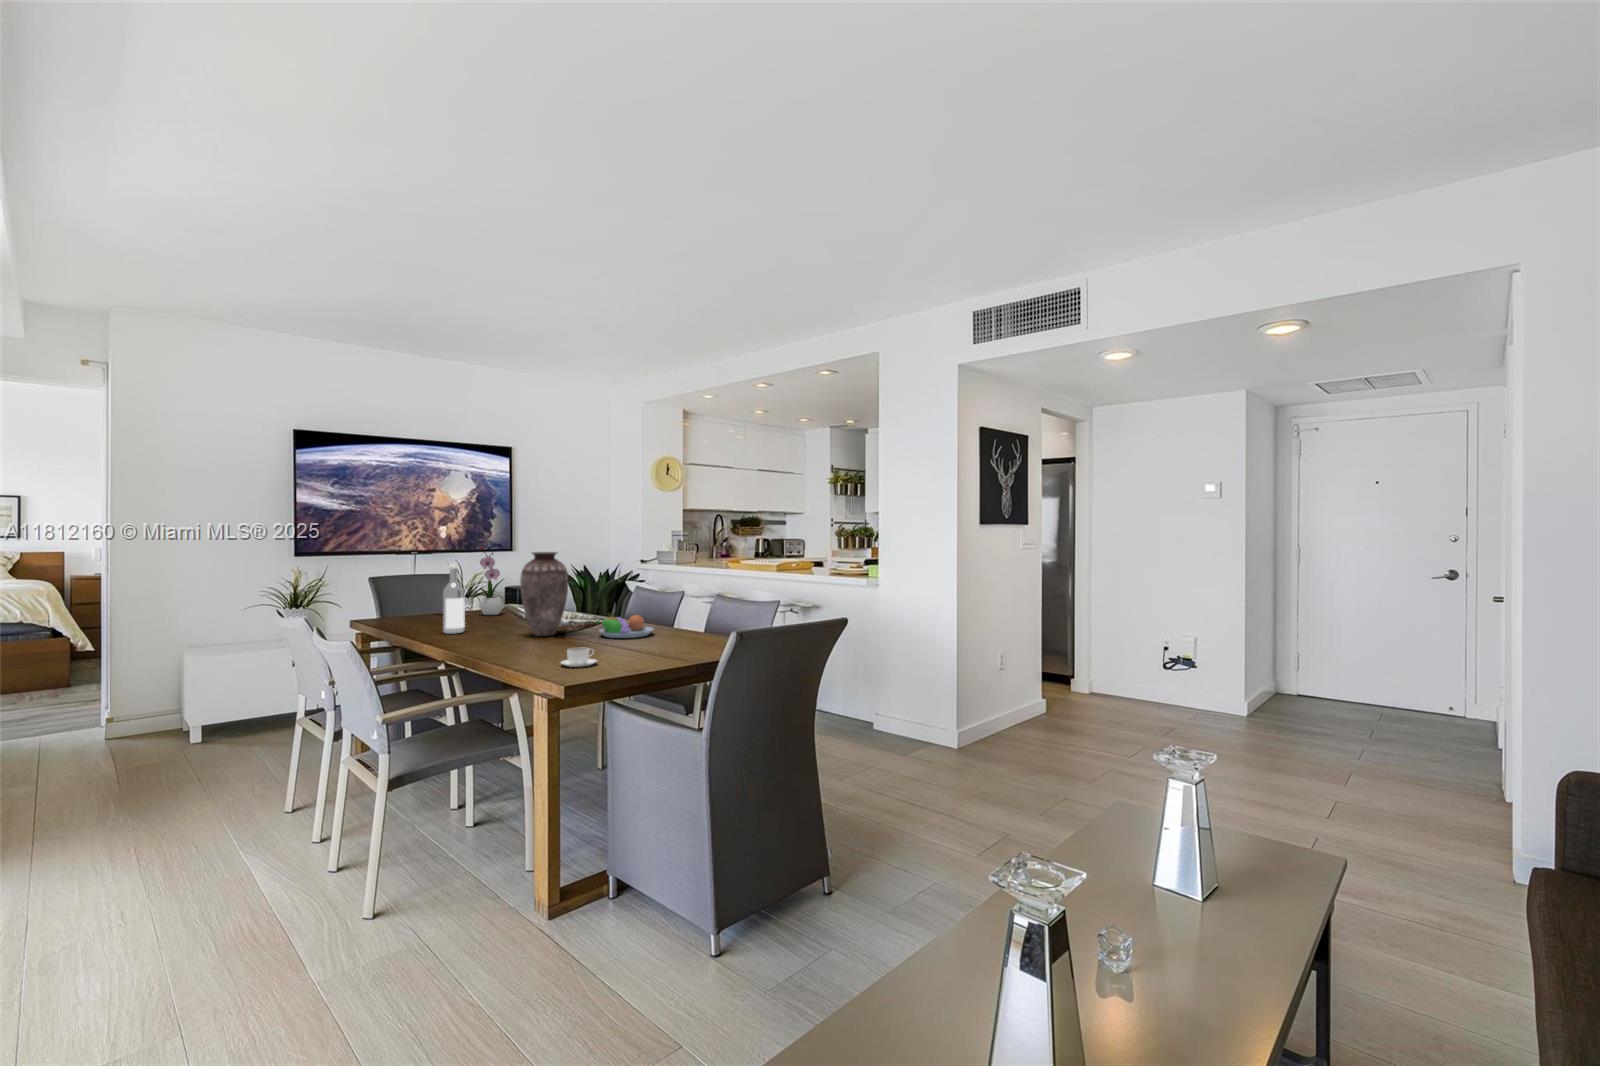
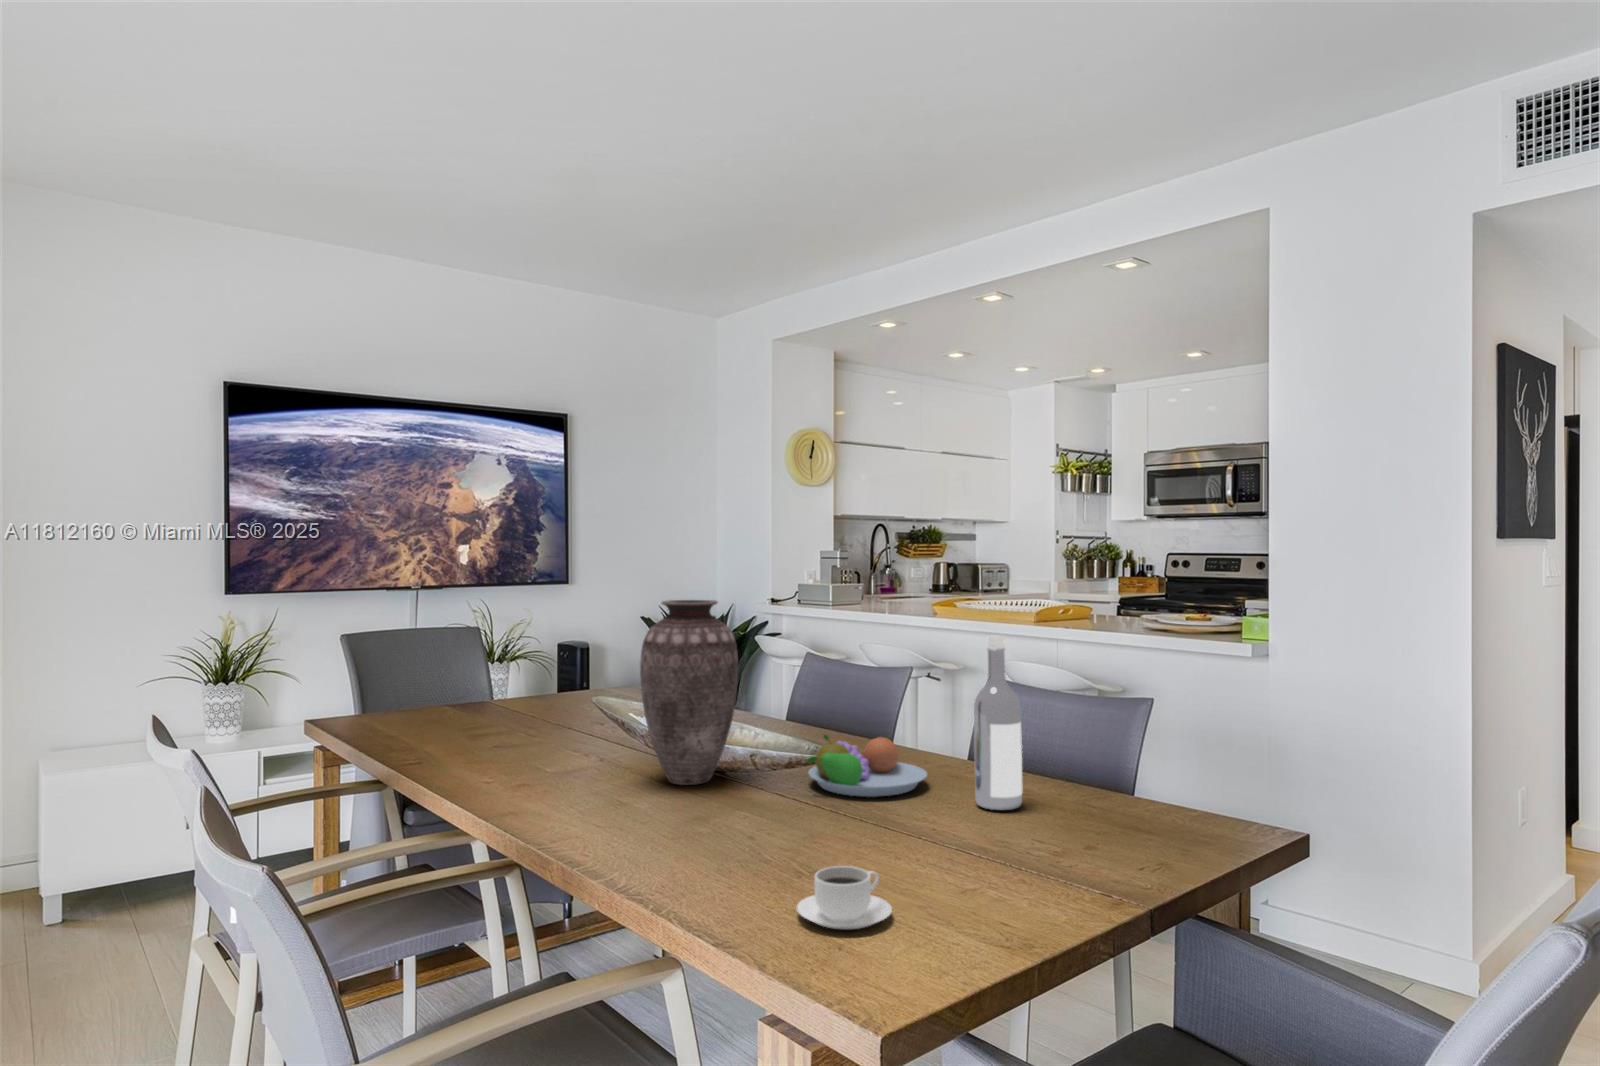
flower arrangement: present [479,547,504,615] -> none [537,584,583,715]
wine bottle: present [443,563,465,634] -> present [974,636,1022,810]

